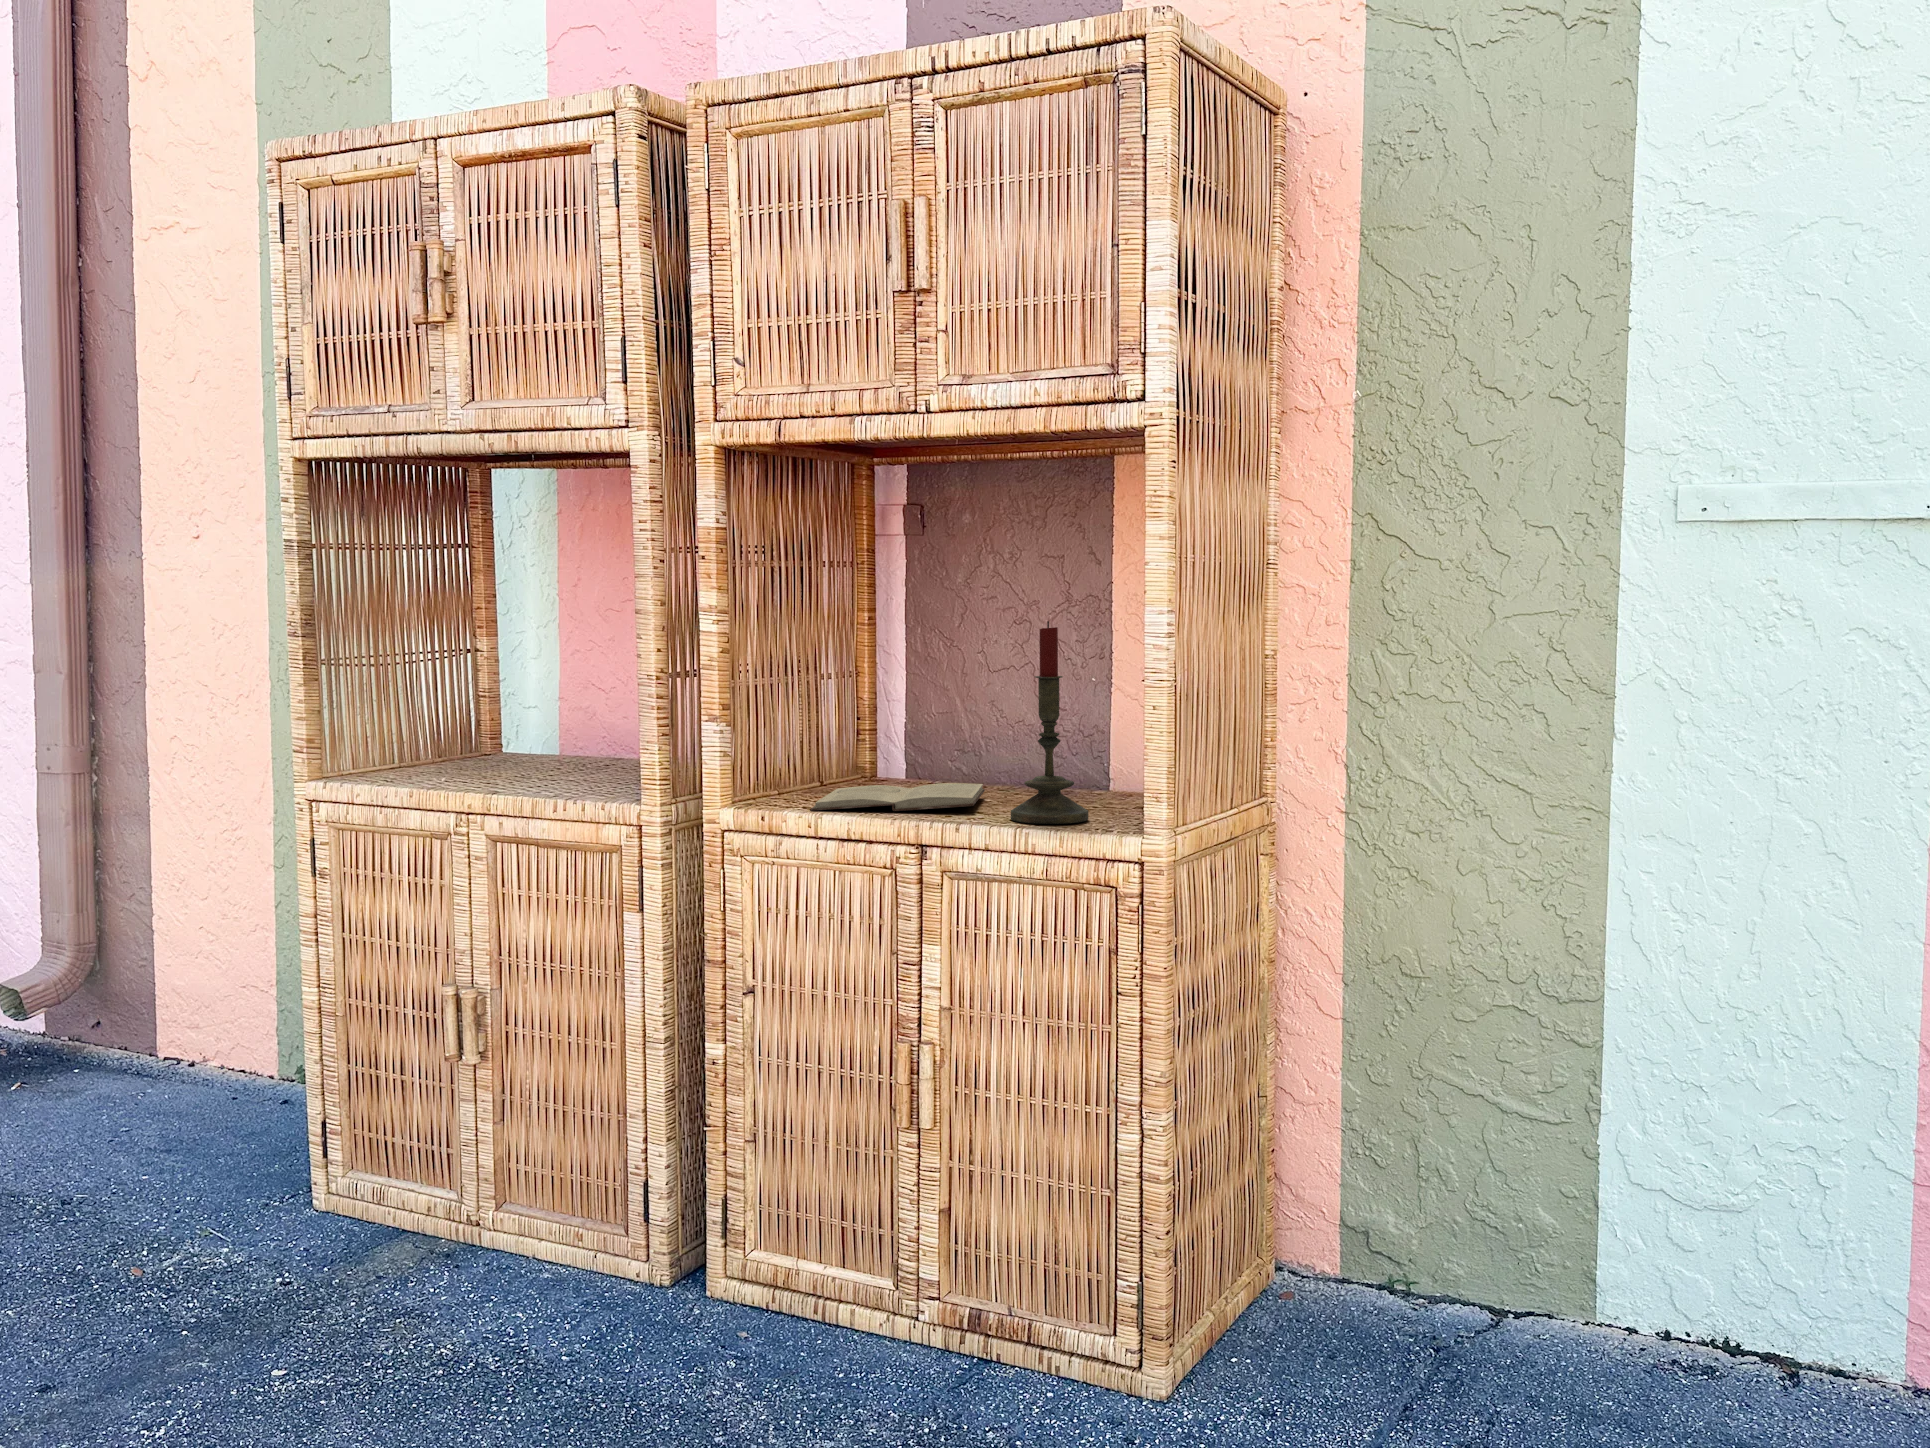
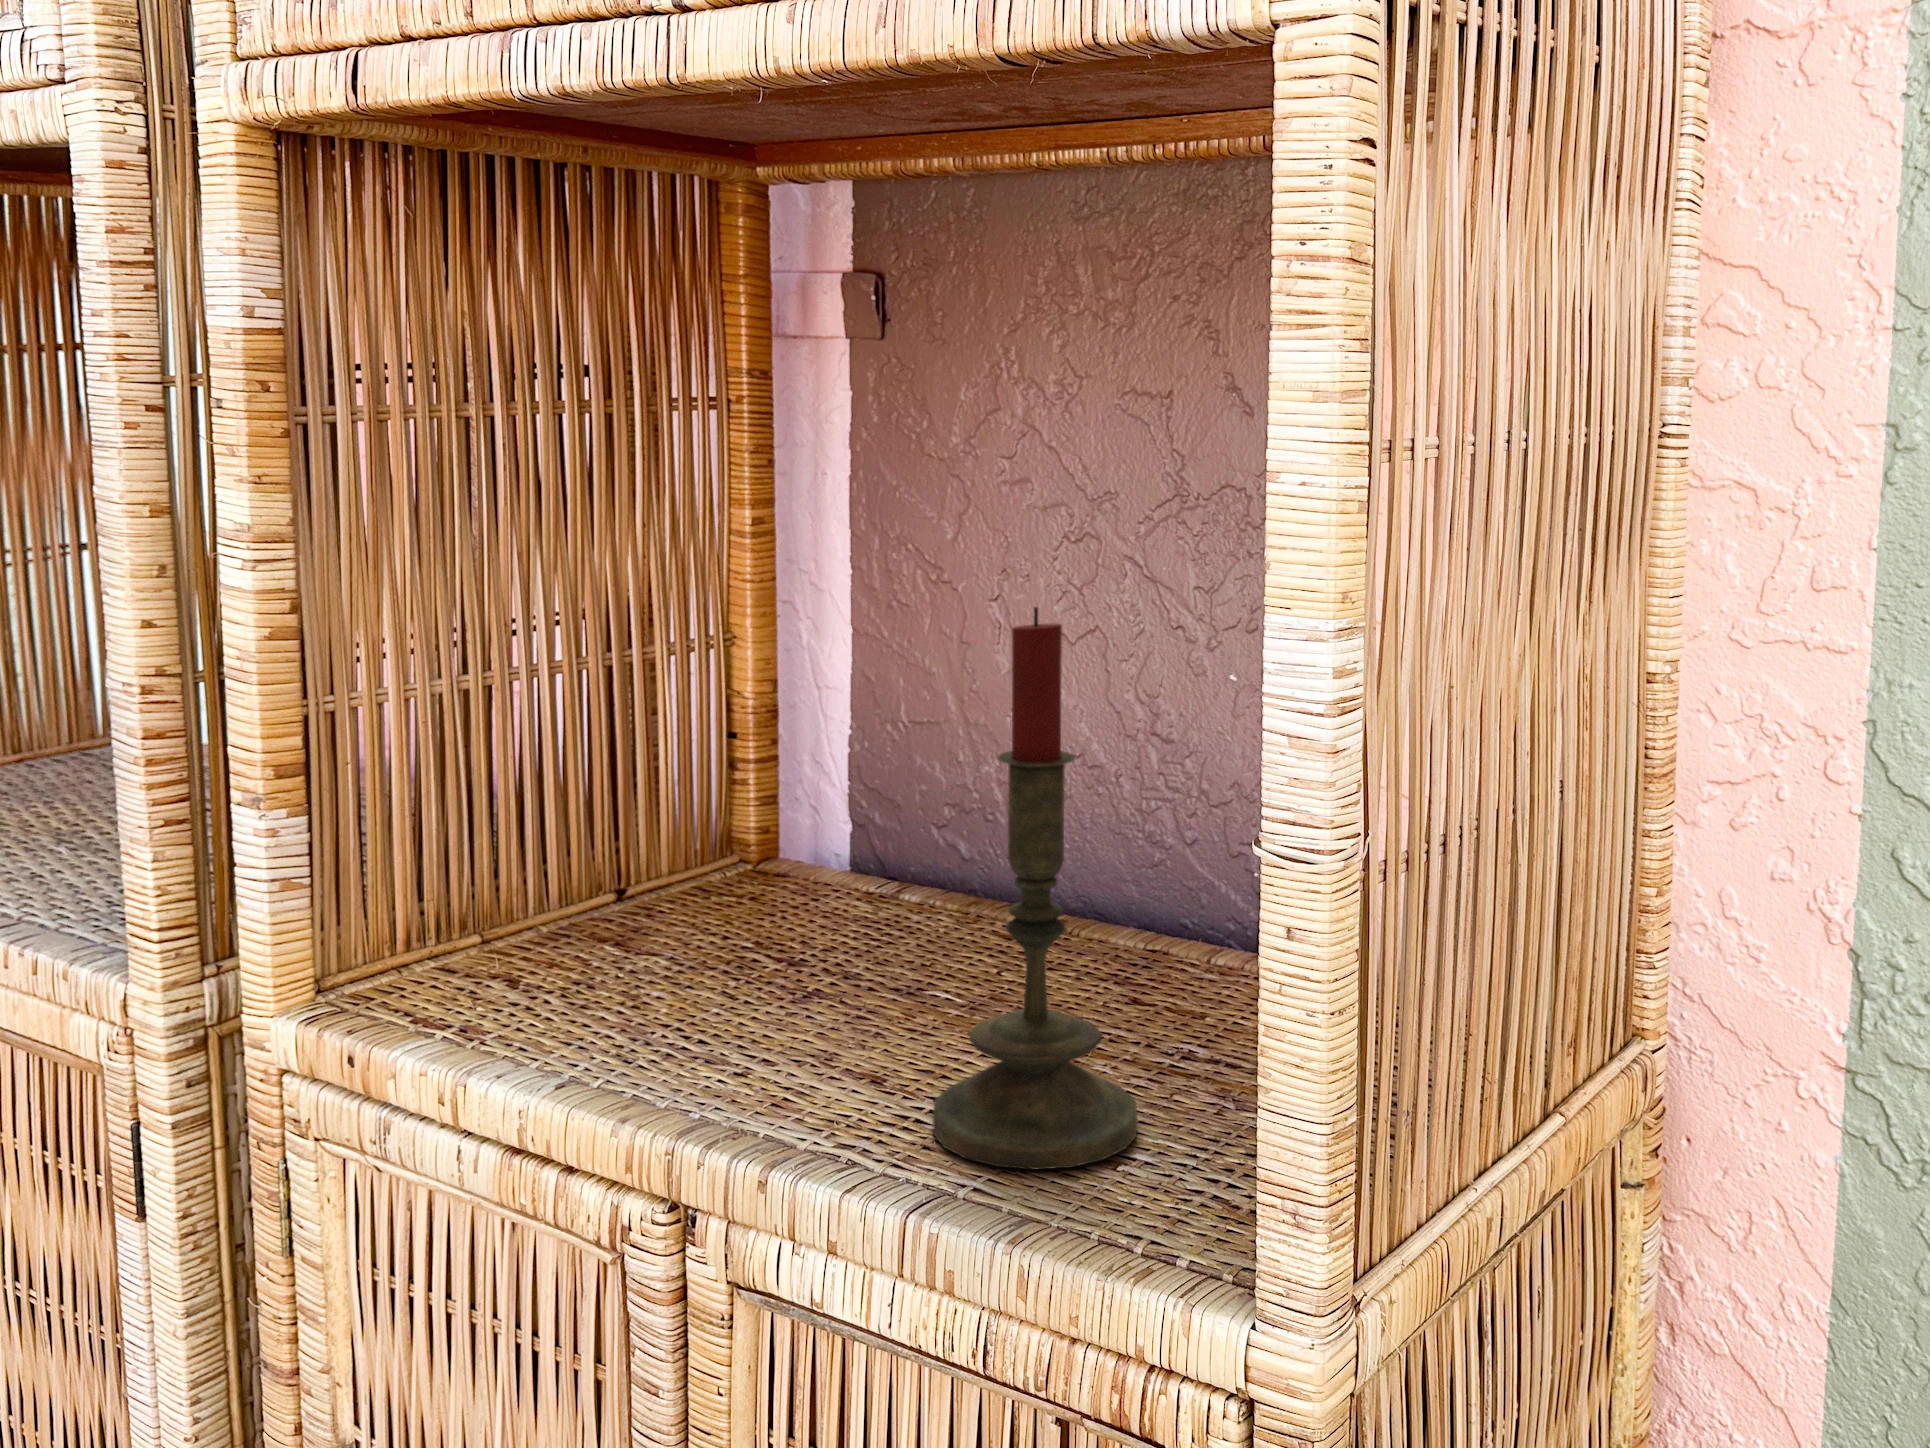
book: present [810,783,985,811] -> none [472,931,950,1062]

